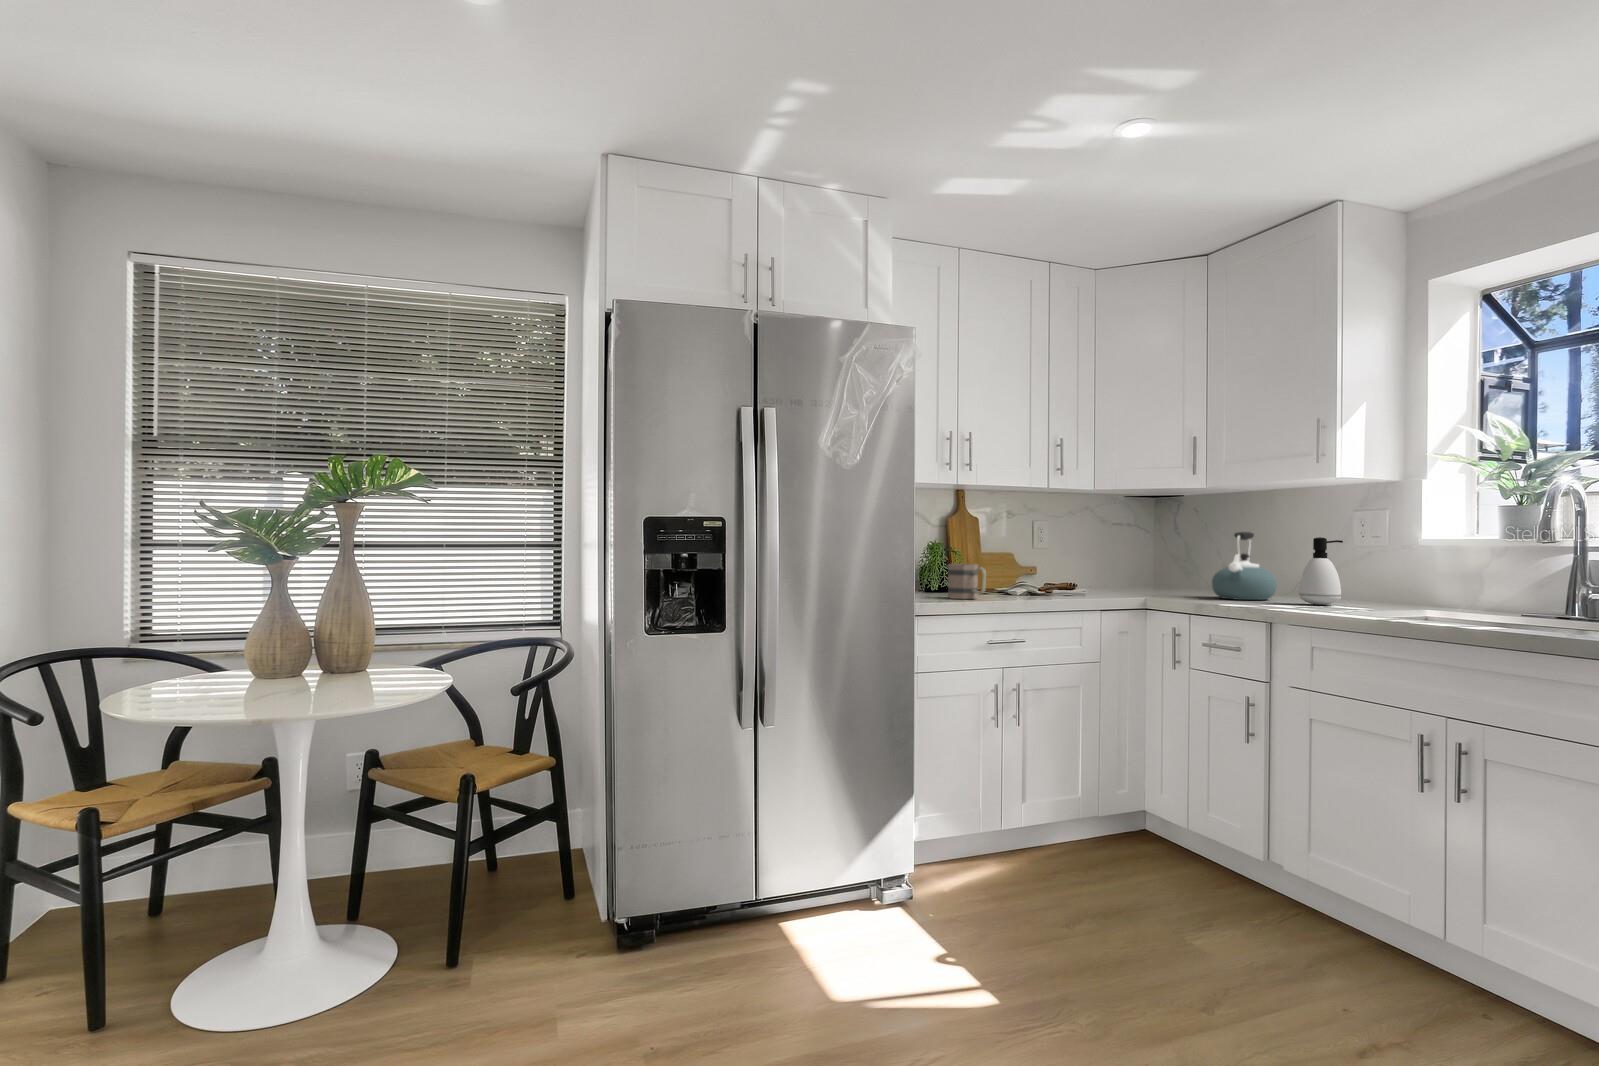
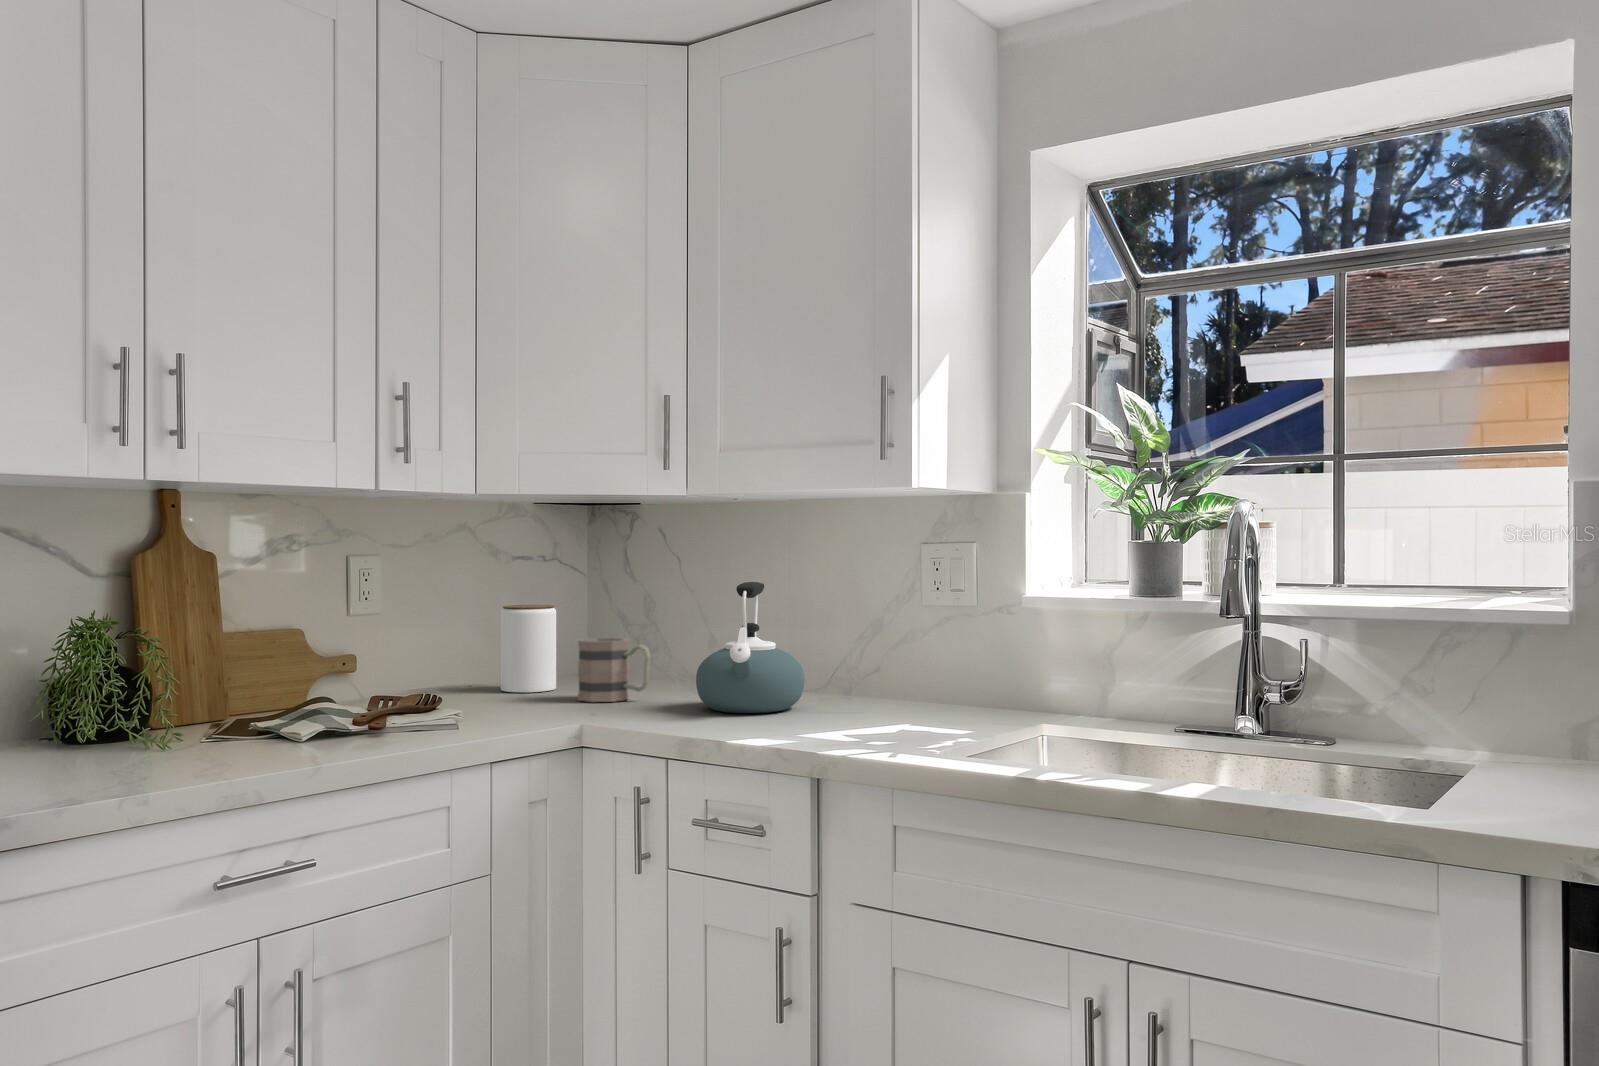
soap dispenser: present [1299,537,1343,605] -> none [850,597,919,721]
jar: none [1108,547,1138,590] -> present [501,605,556,692]
mug: present [948,564,986,599] -> present [578,638,650,702]

